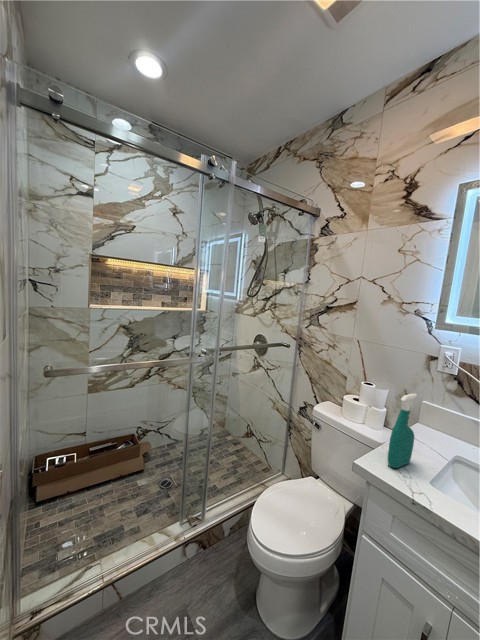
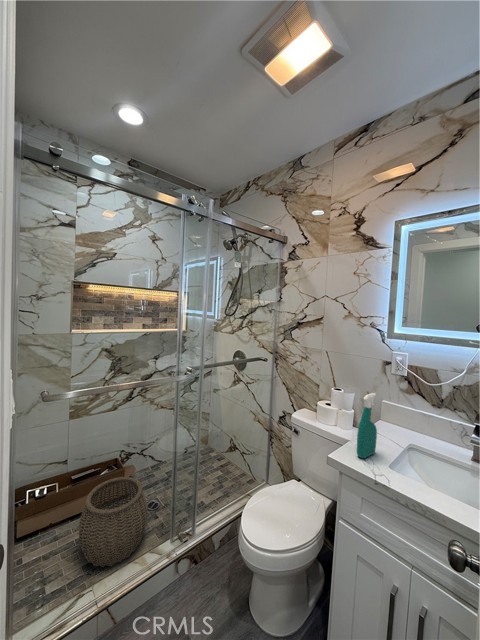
woven basket: none [90,455,159,541] -> present [79,477,148,567]

